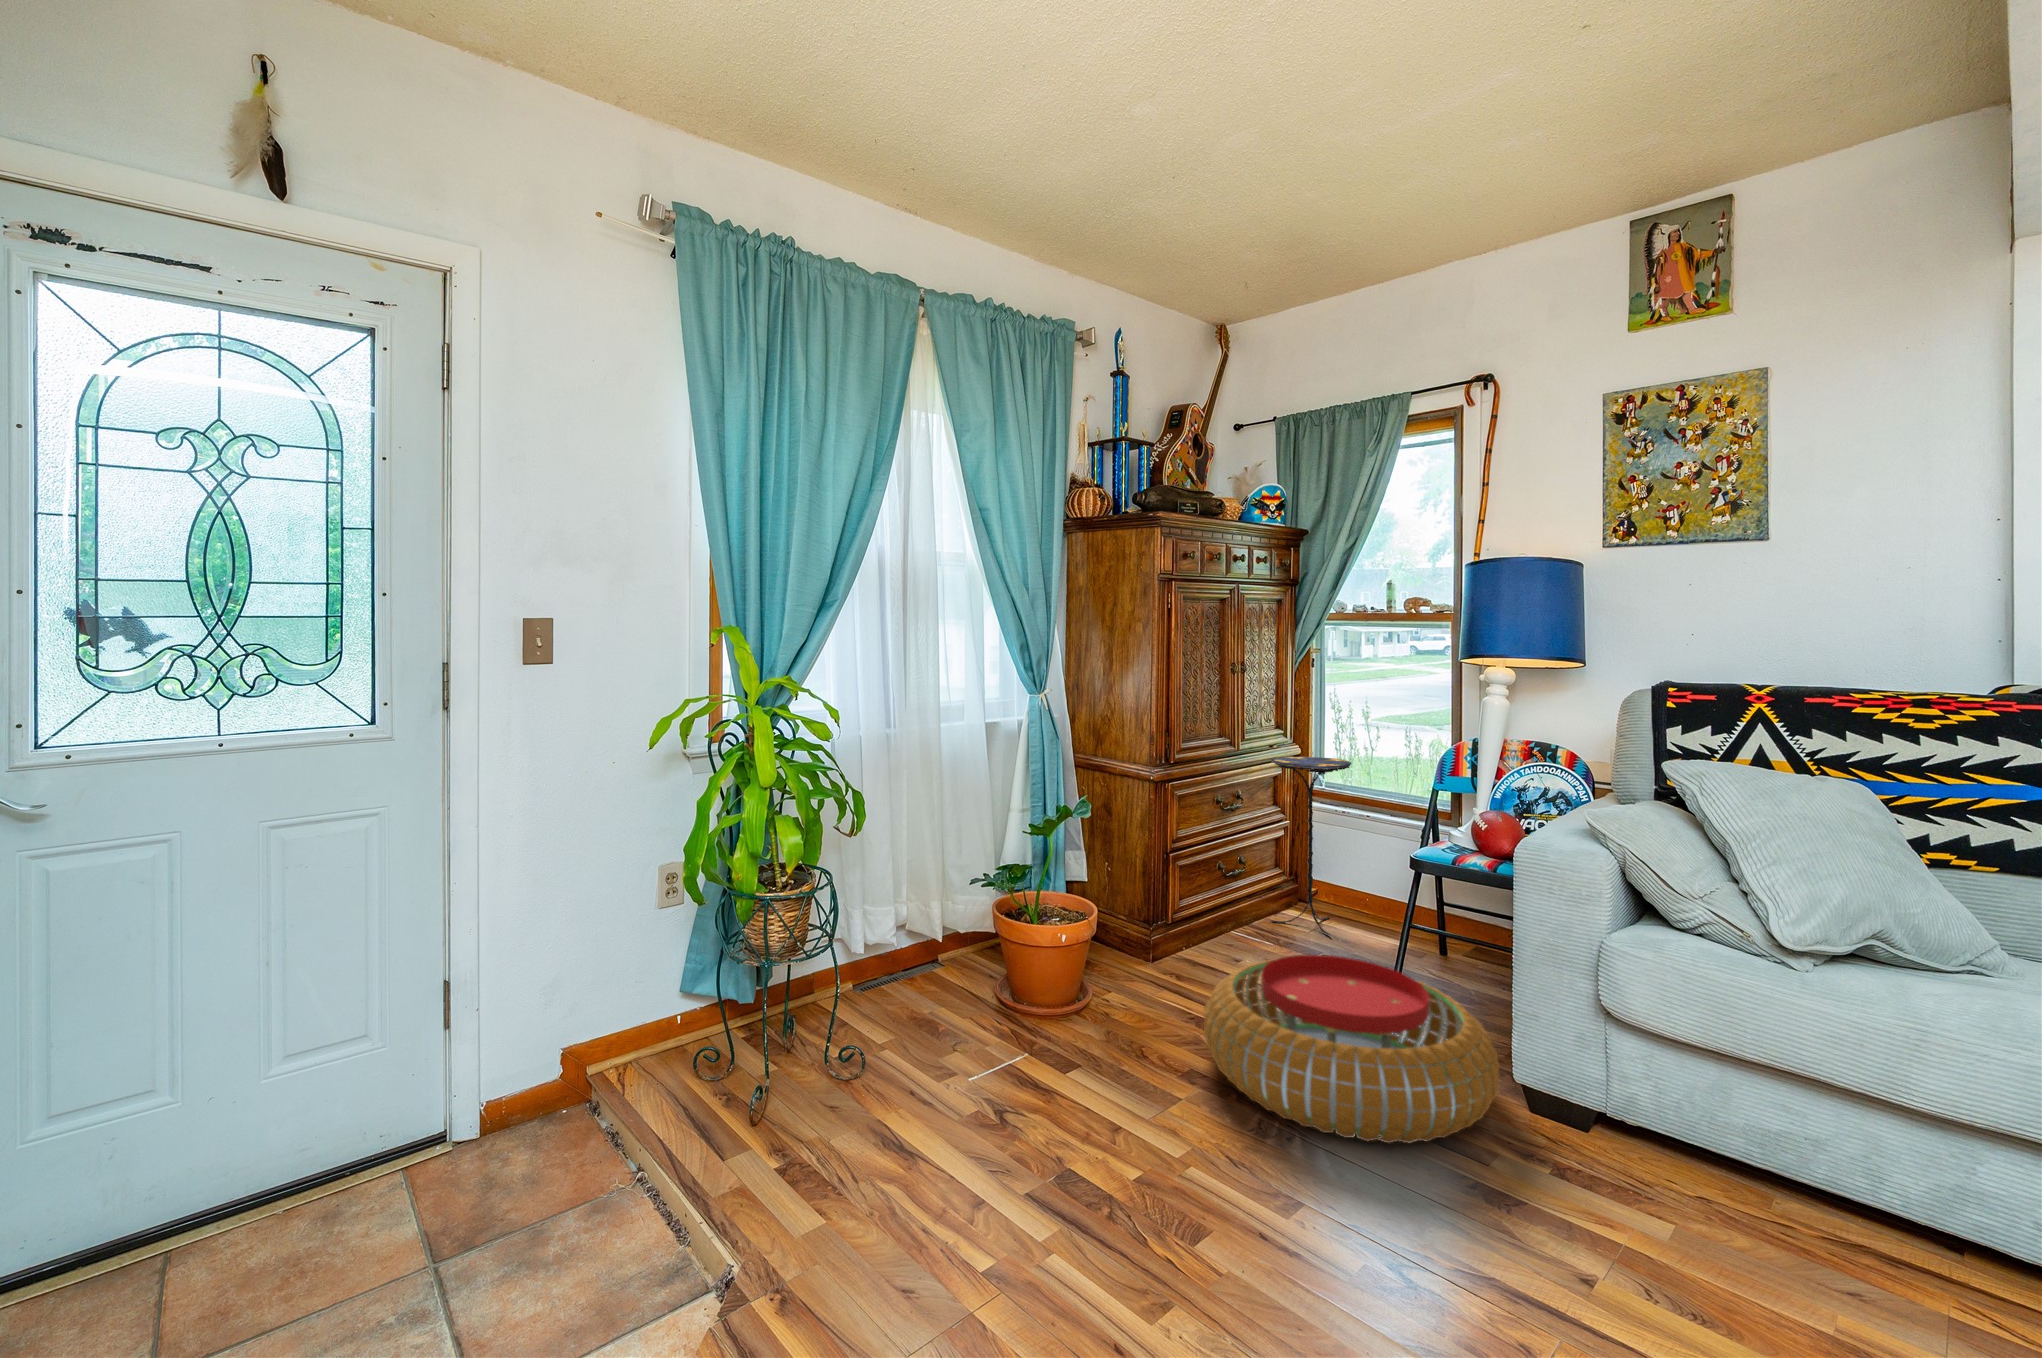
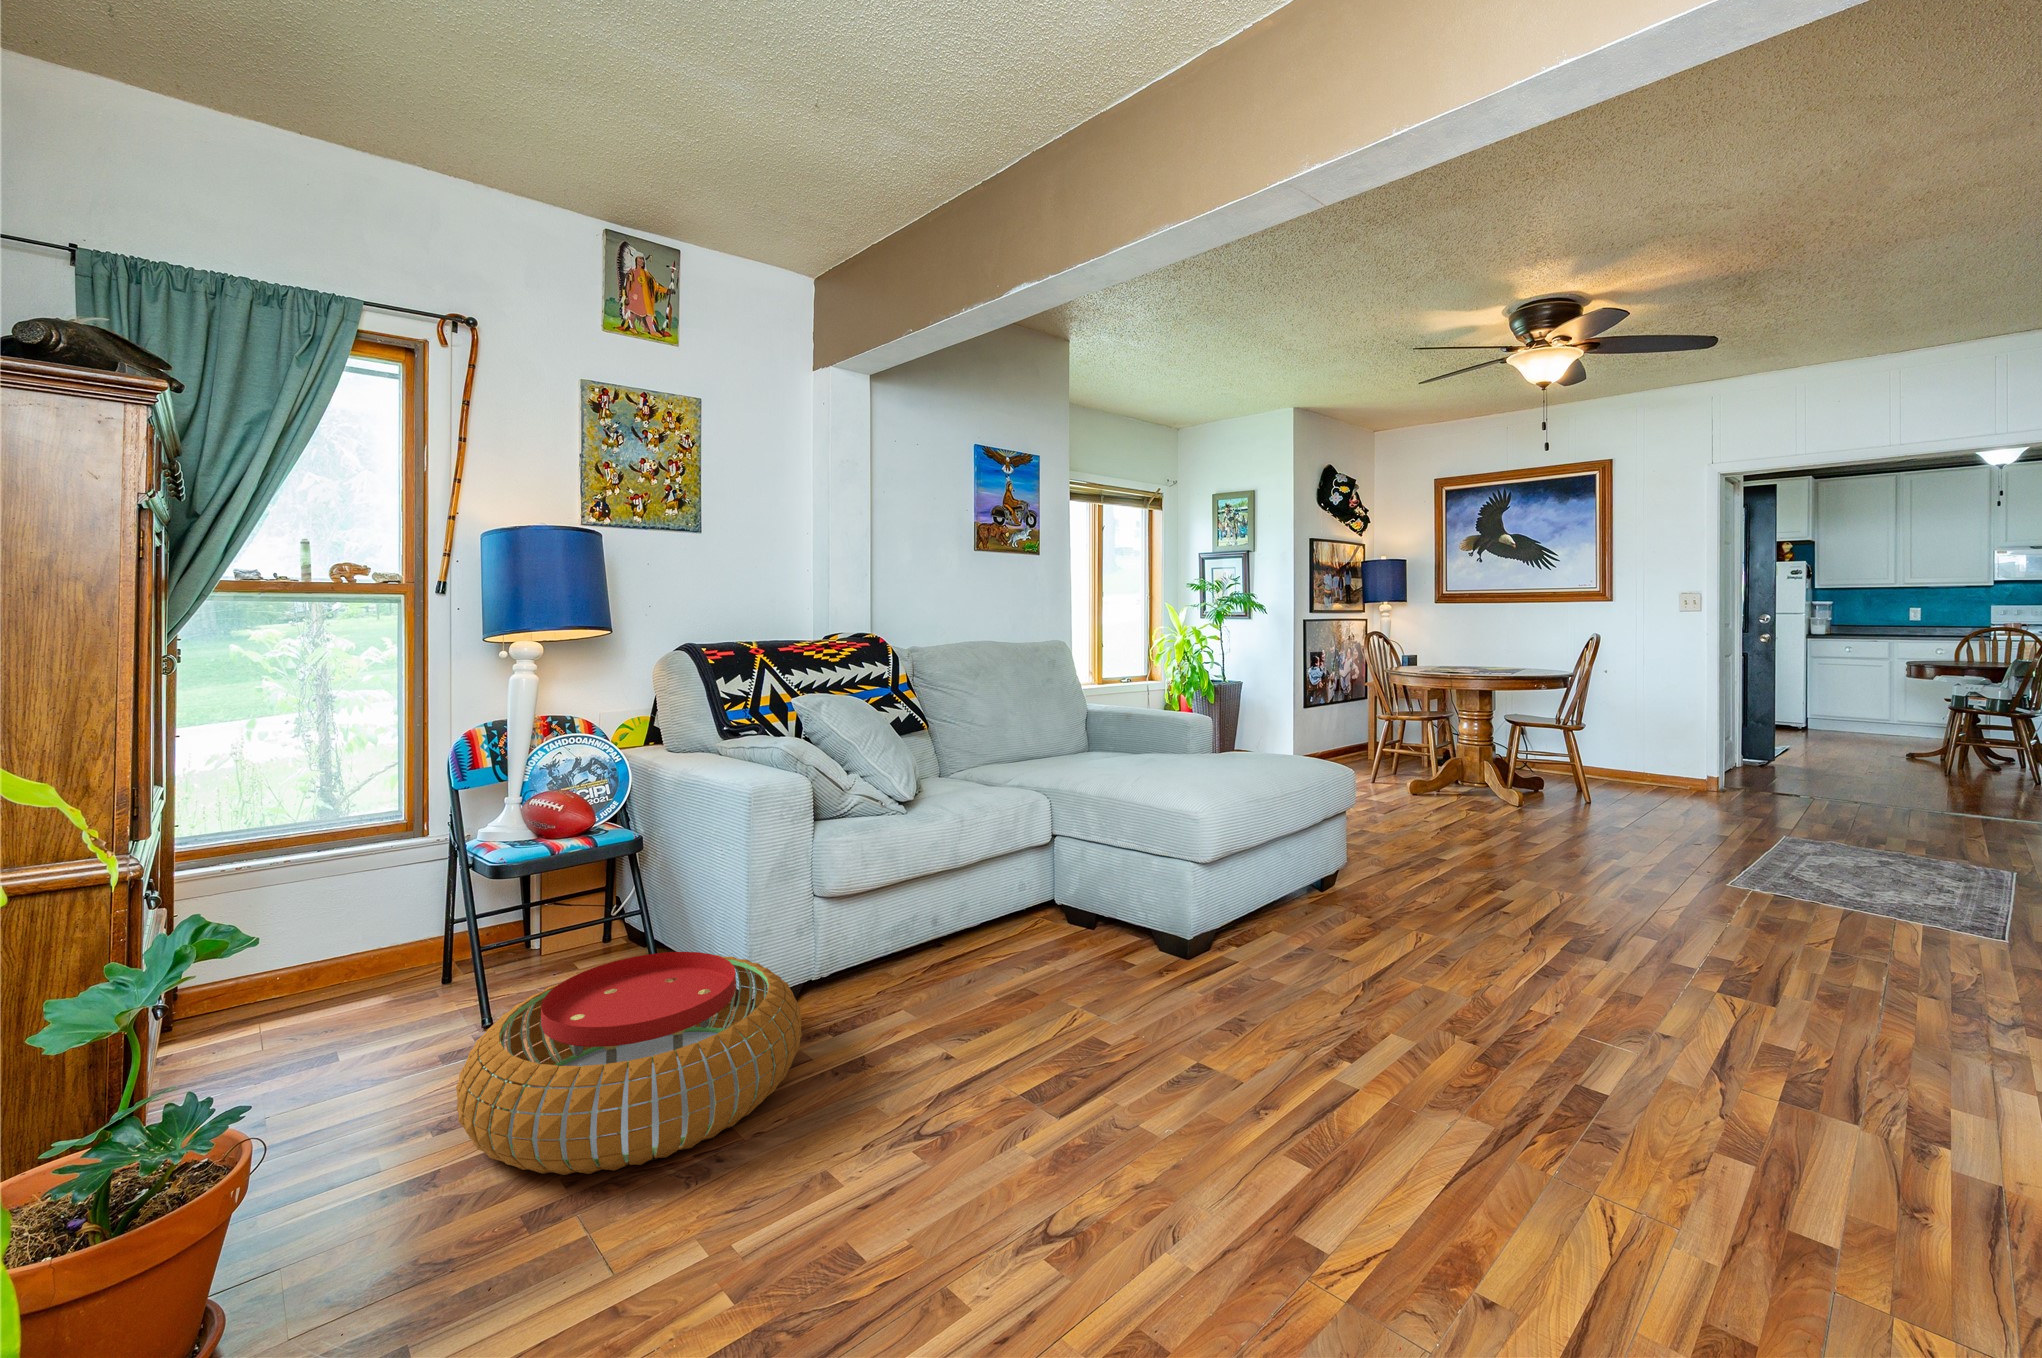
side table: present [1271,757,1351,936] -> none [174,775,330,1052]

